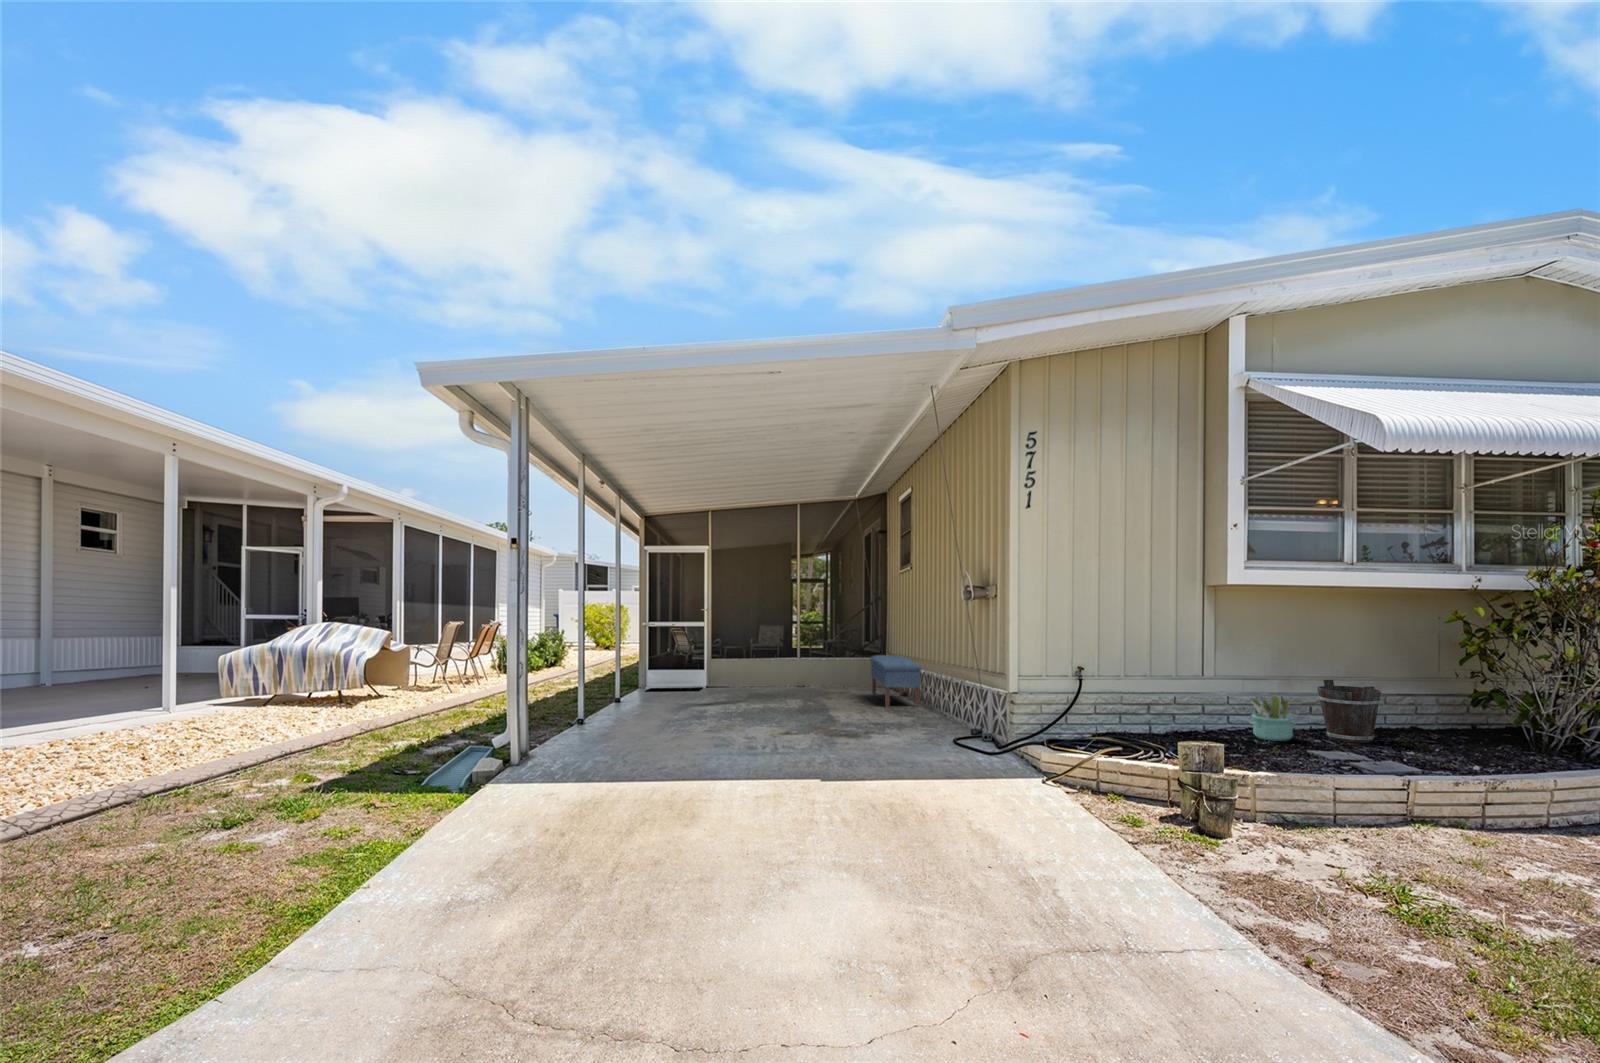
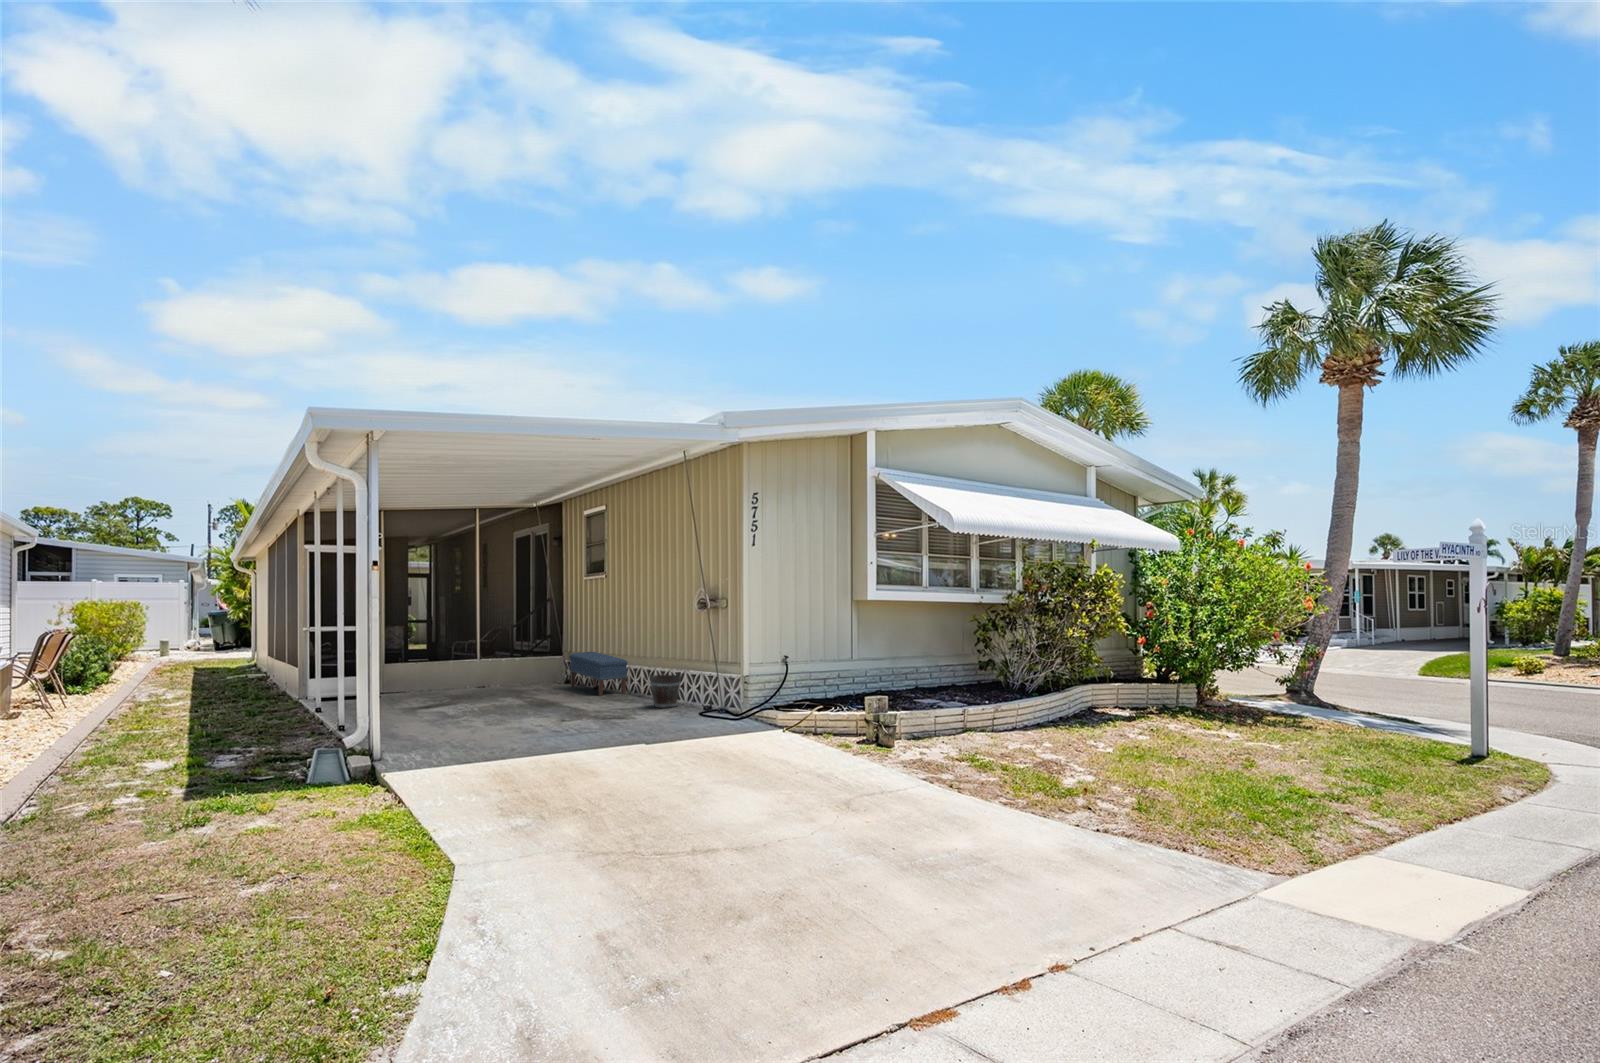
bucket: present [1317,680,1381,743] -> present [650,672,681,708]
decorative plant: present [1250,696,1299,741] -> none [877,669,903,696]

